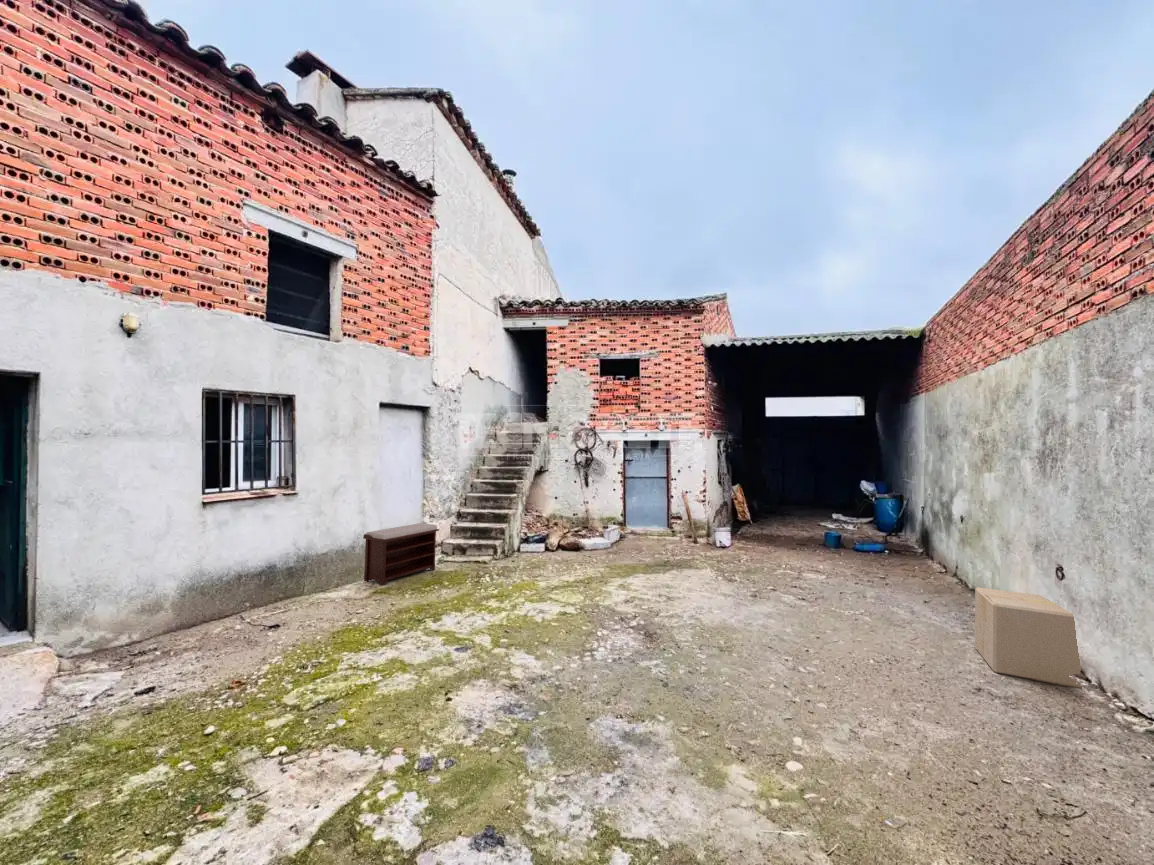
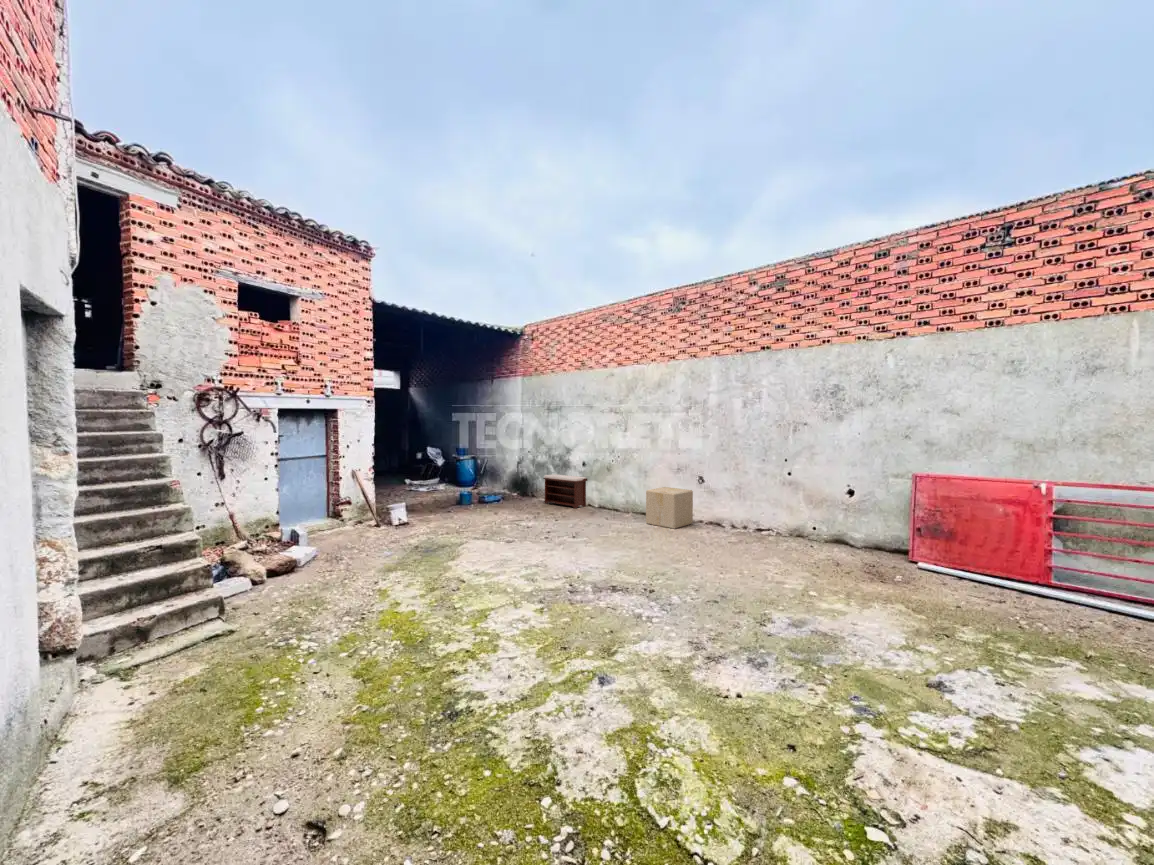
bench: present [363,523,439,586] -> present [543,474,587,509]

